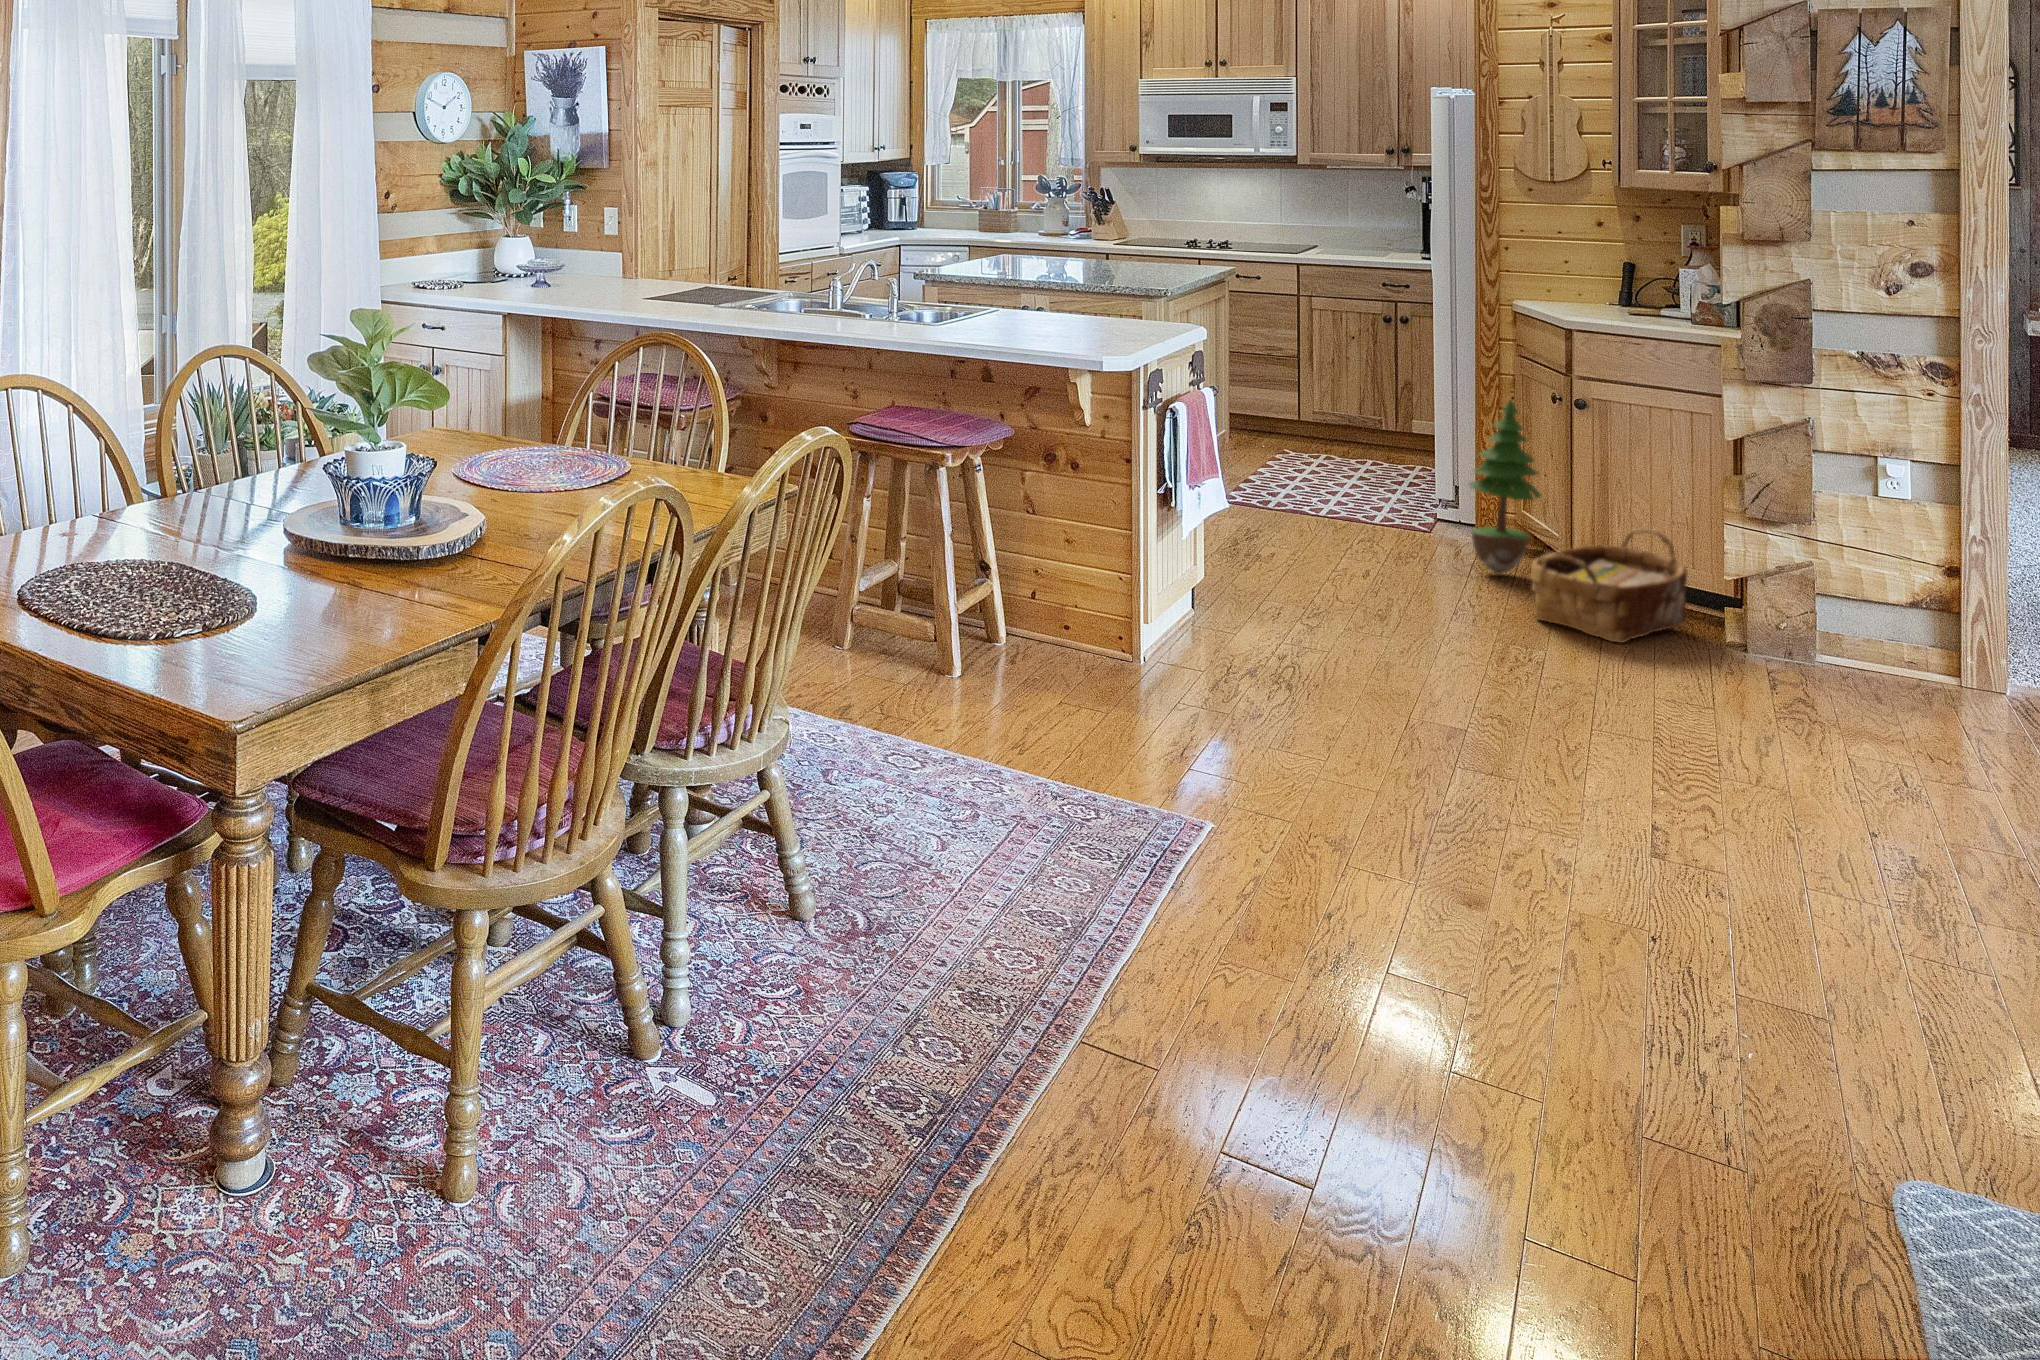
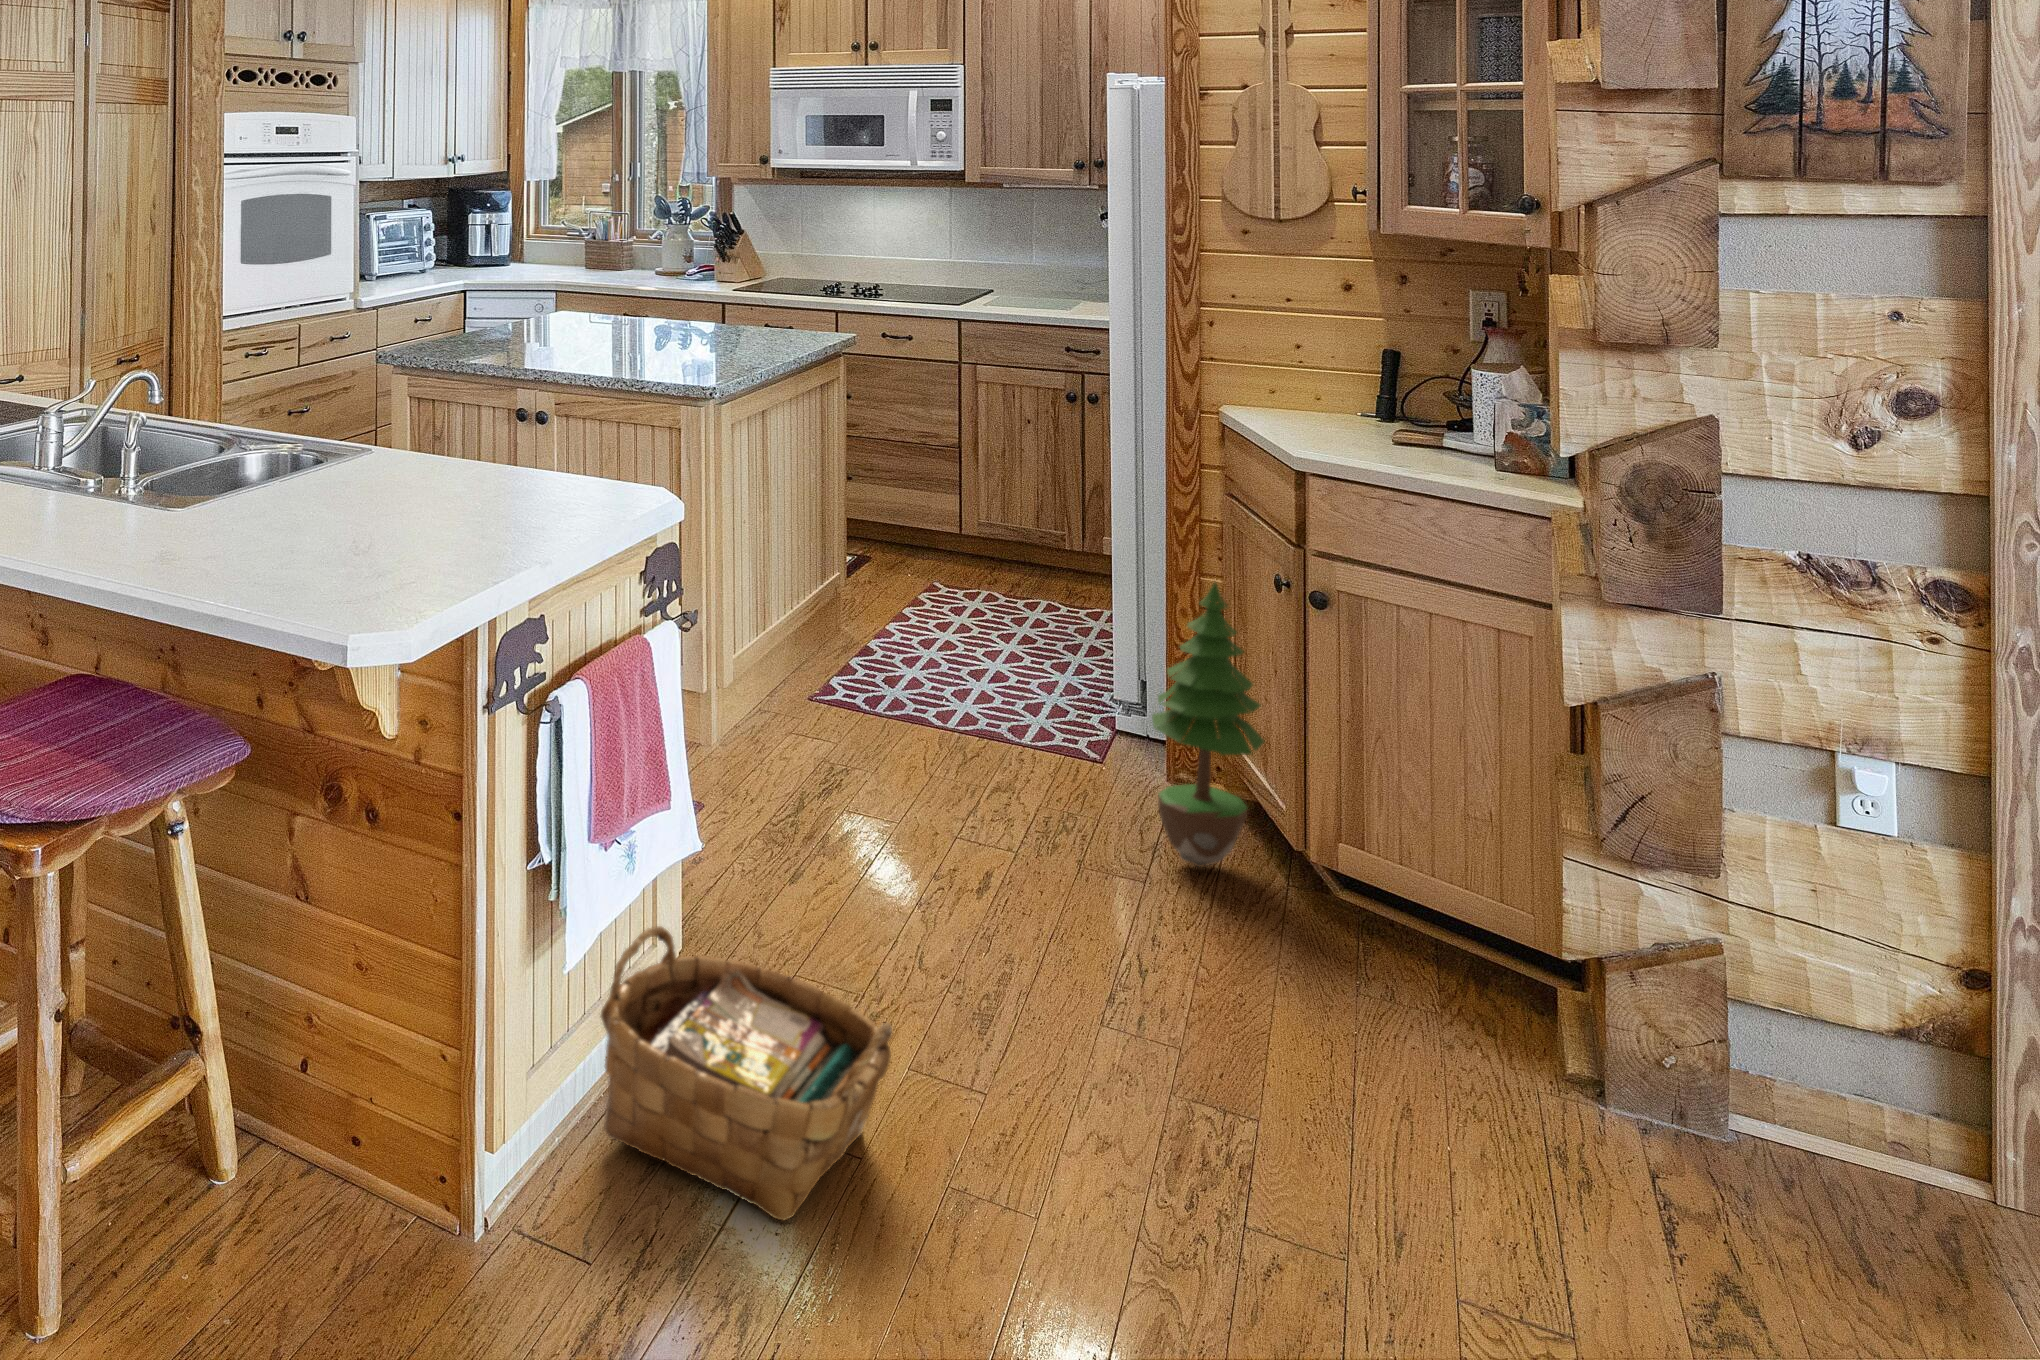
woven basket: present [1531,528,1687,643] -> present [601,926,892,1220]

